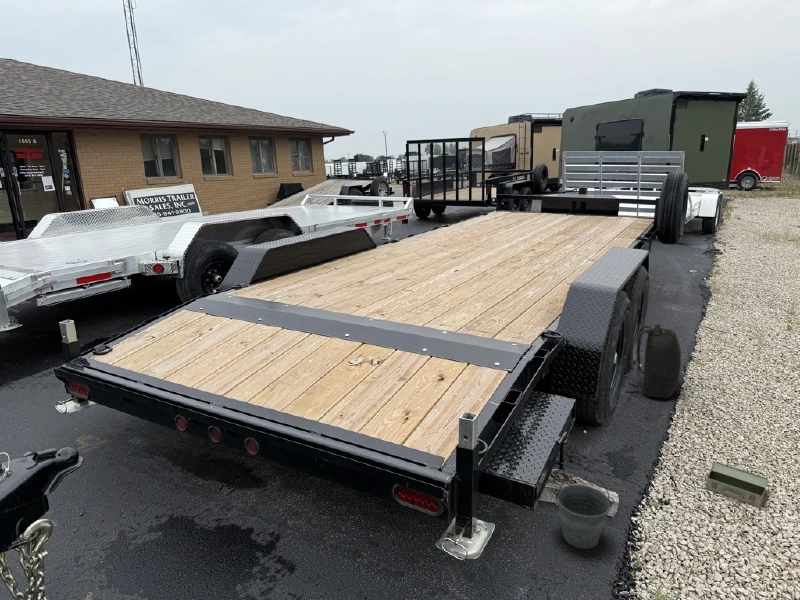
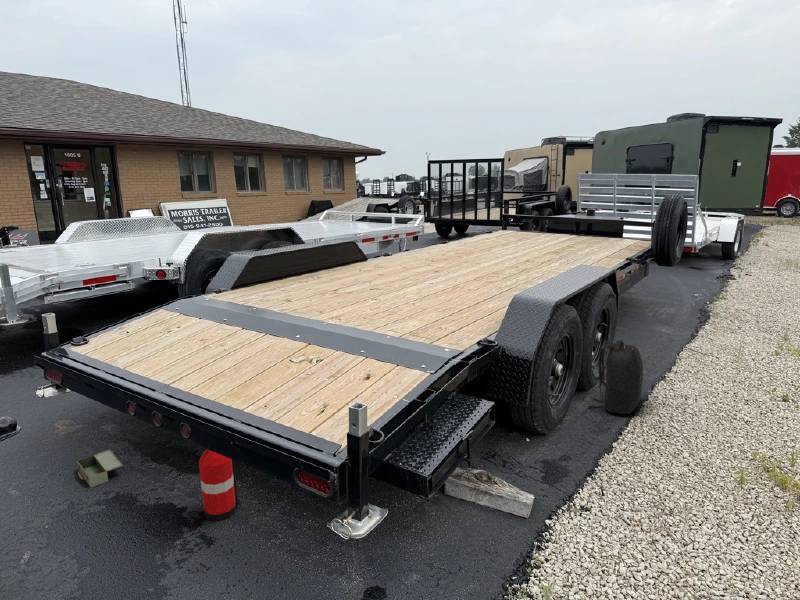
fire extinguisher: none [257,446,308,542] -> present [189,443,239,521]
toolbox: present [706,462,769,507] -> present [77,450,123,487]
bucket: present [554,475,615,549] -> none [465,473,520,546]

